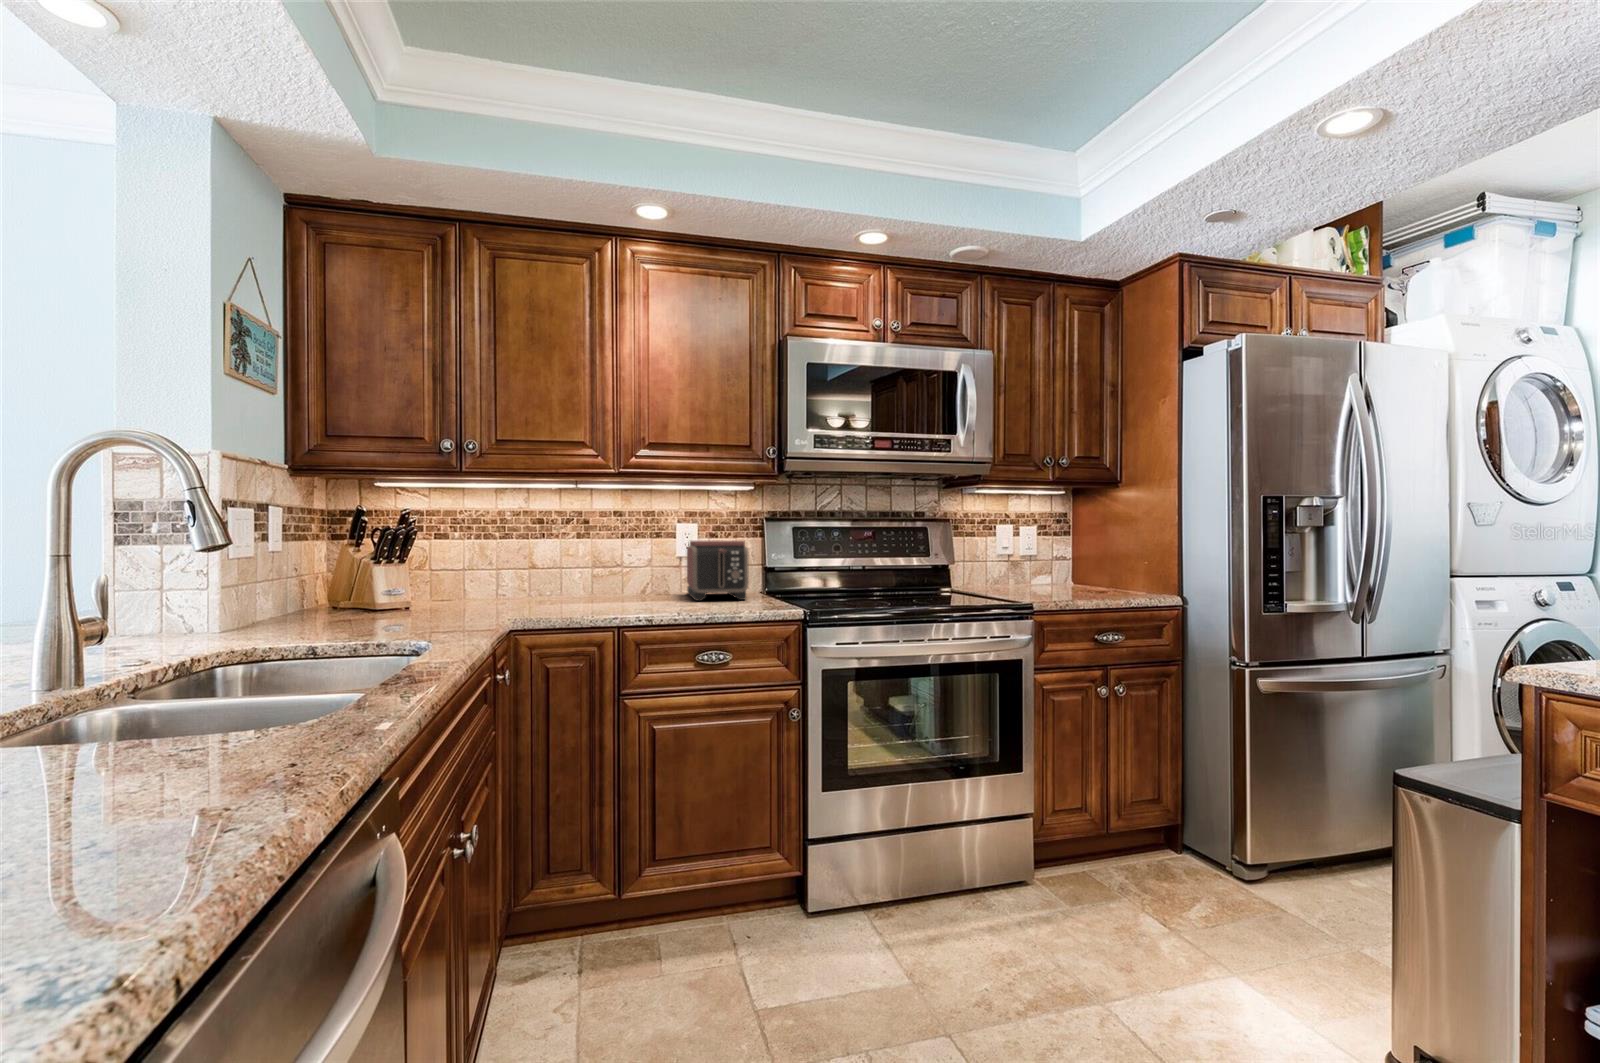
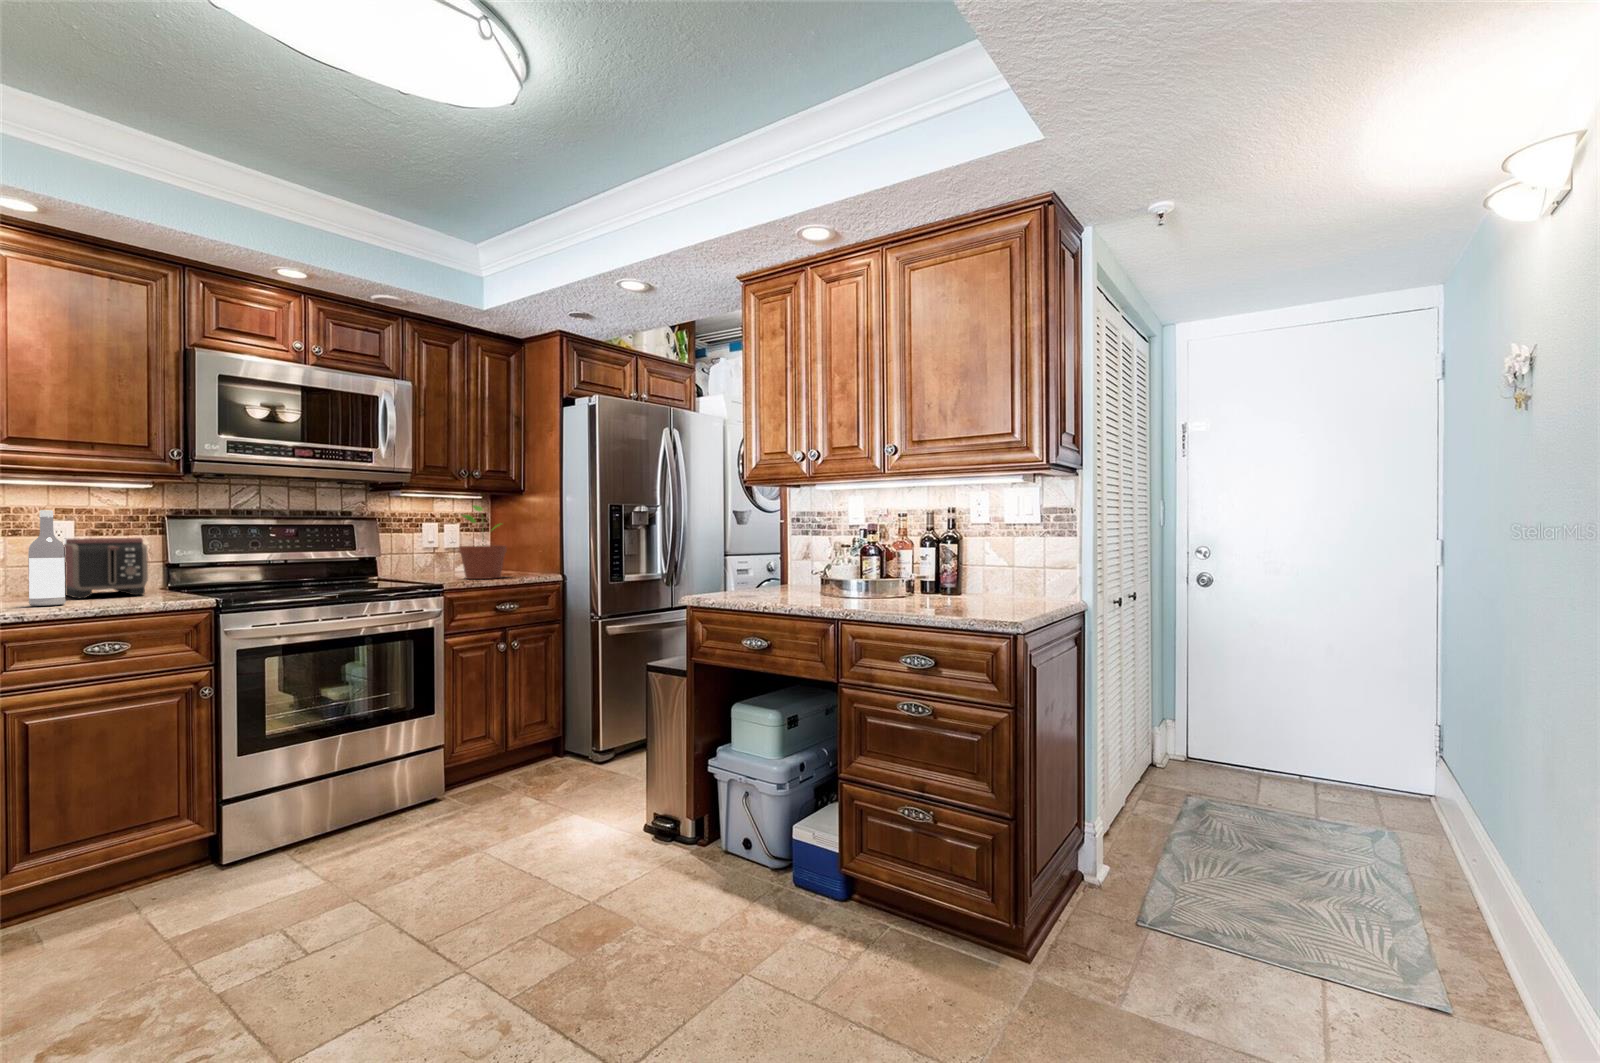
potted plant: none [1046,501,1106,598] -> present [459,505,506,579]
wine bottle: none [660,513,686,608] -> present [28,510,66,606]

